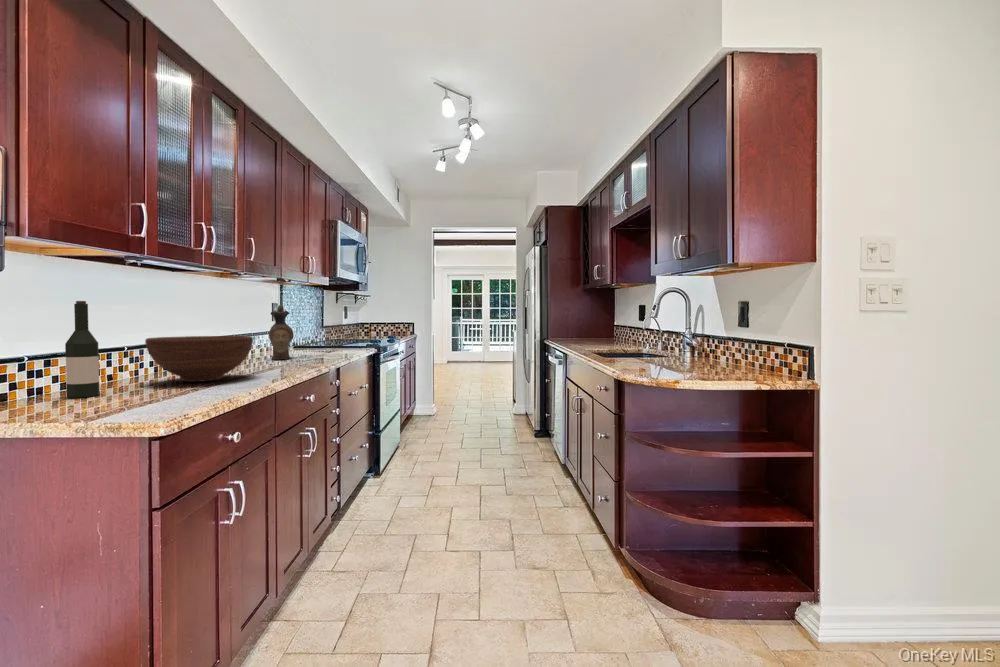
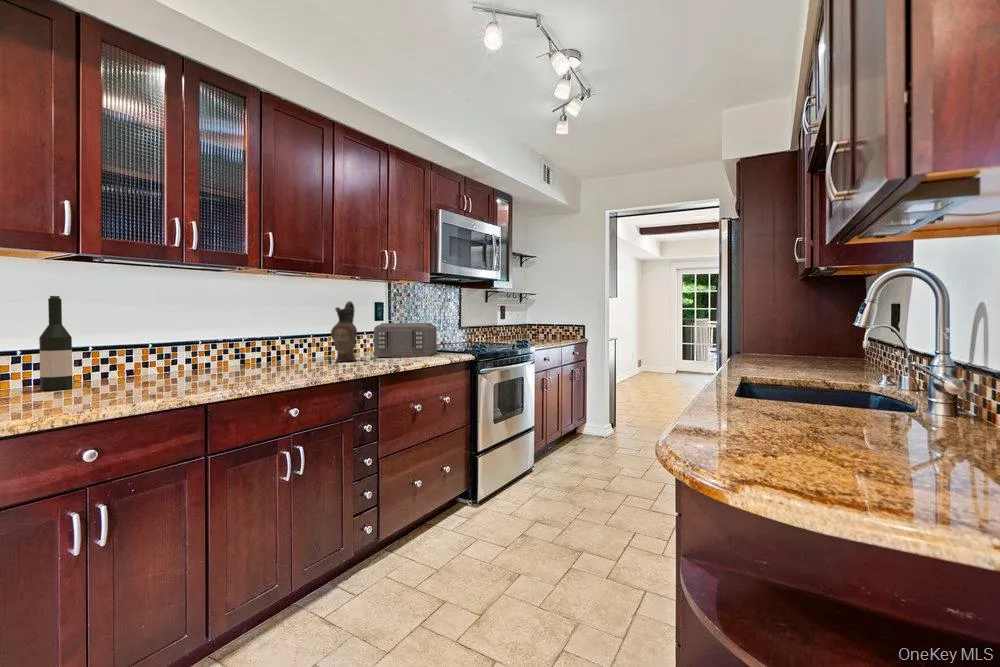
toaster: none [290,324,347,355] -> present [373,323,437,357]
fruit bowl: present [145,336,253,382] -> none [128,333,241,381]

